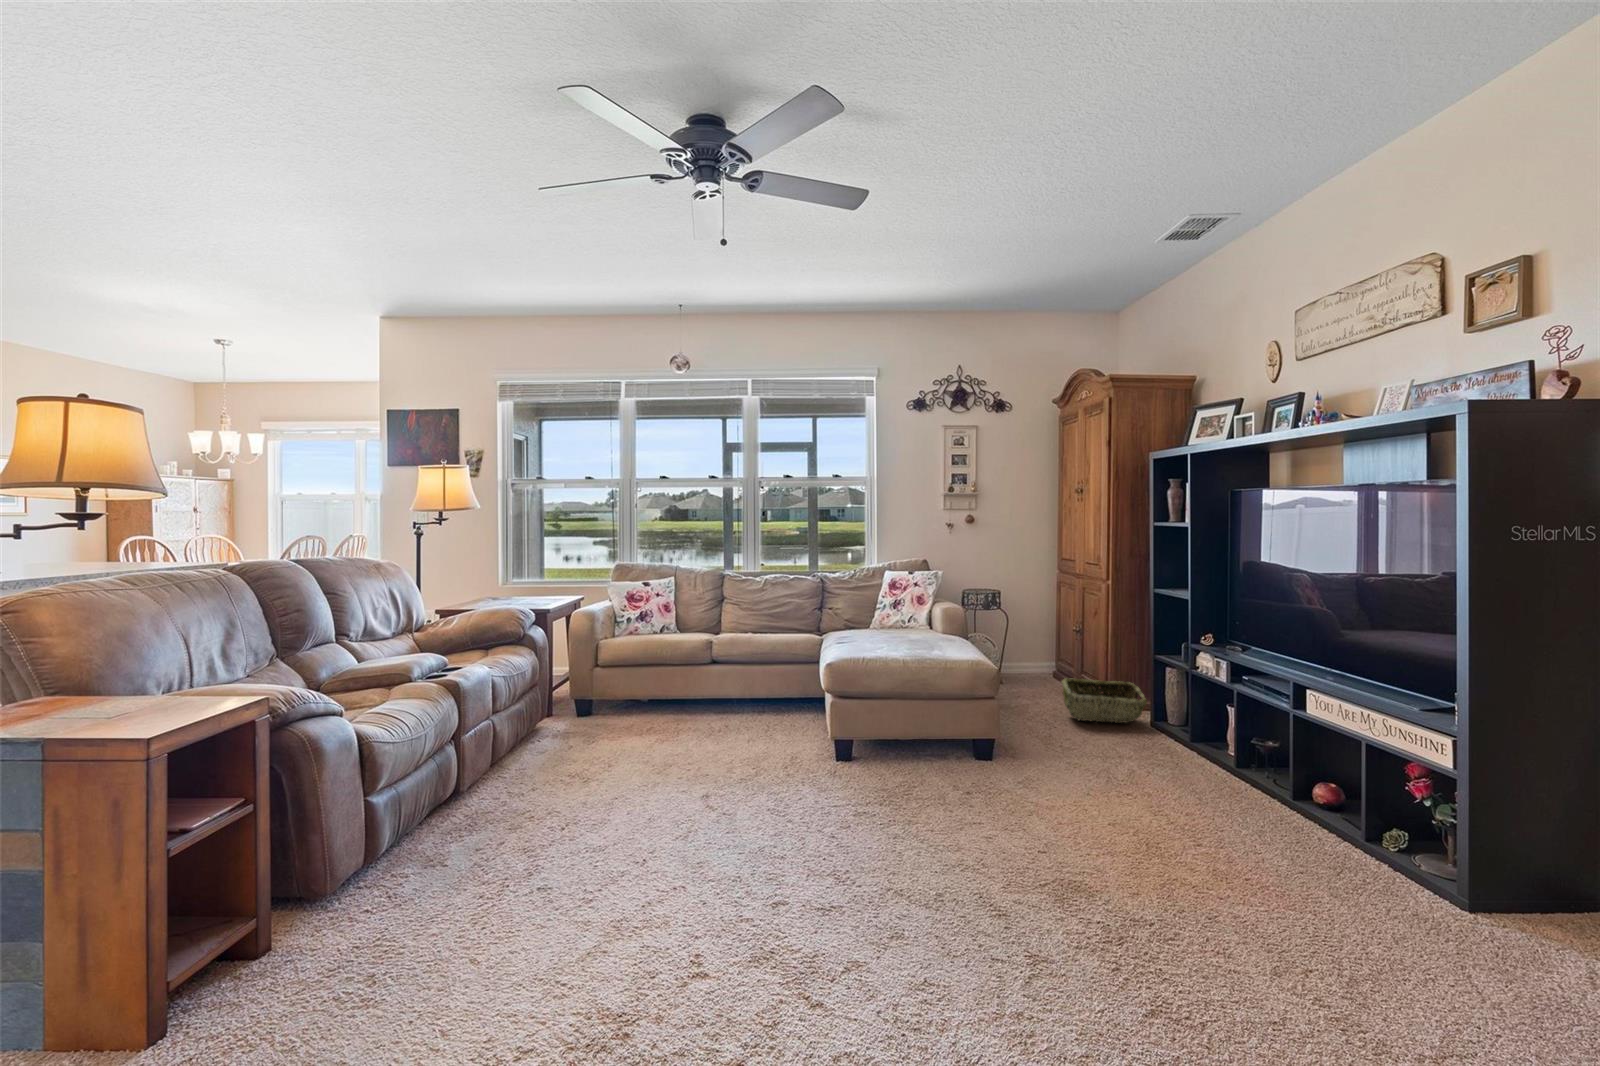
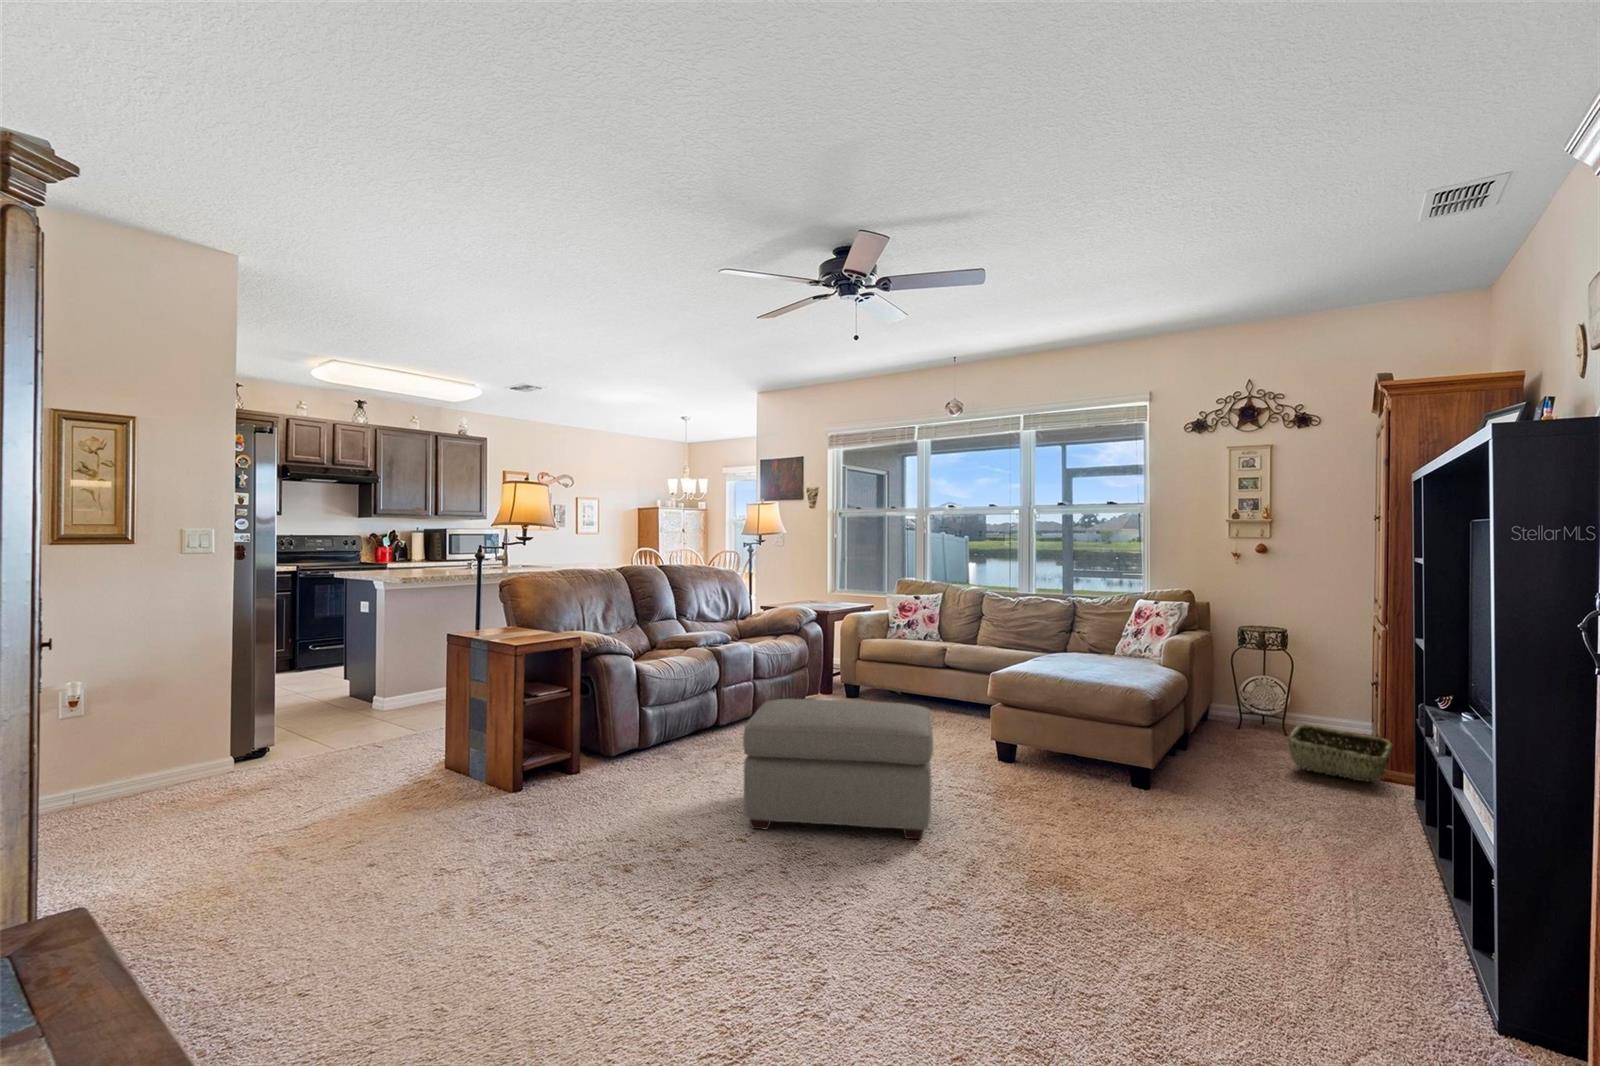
ottoman: none [646,723,941,965] -> present [743,699,933,839]

